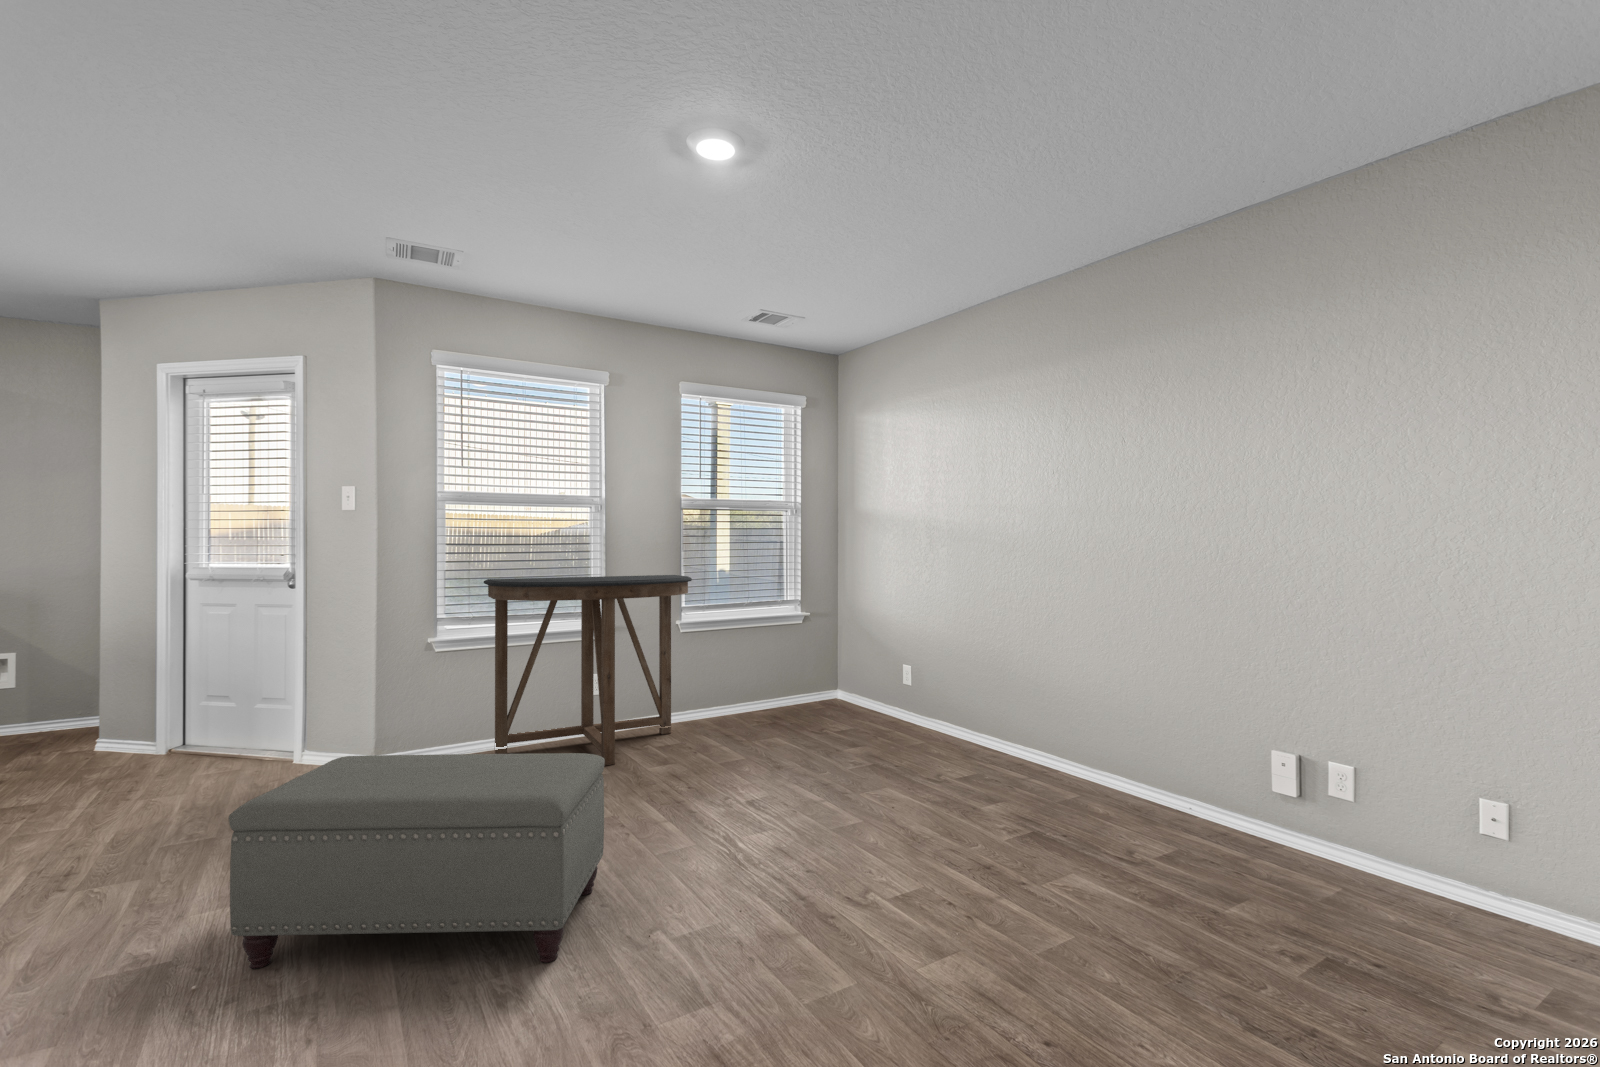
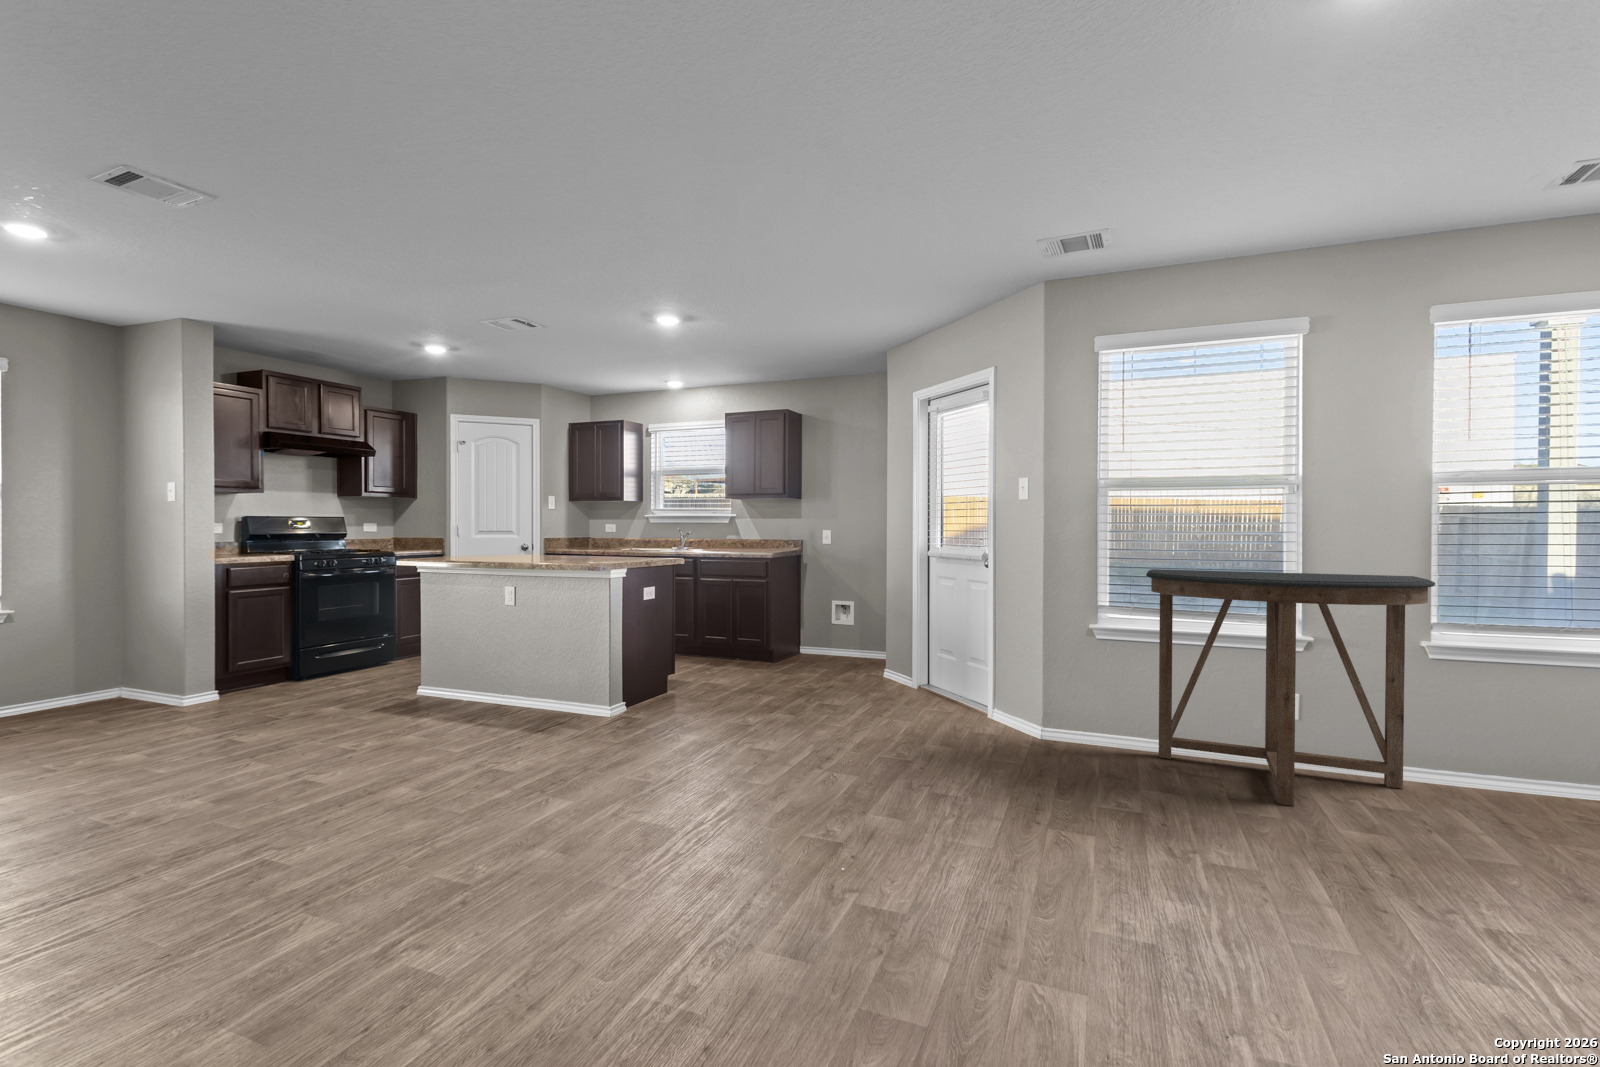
ottoman: present [229,753,605,969] -> none [858,724,1197,1001]

